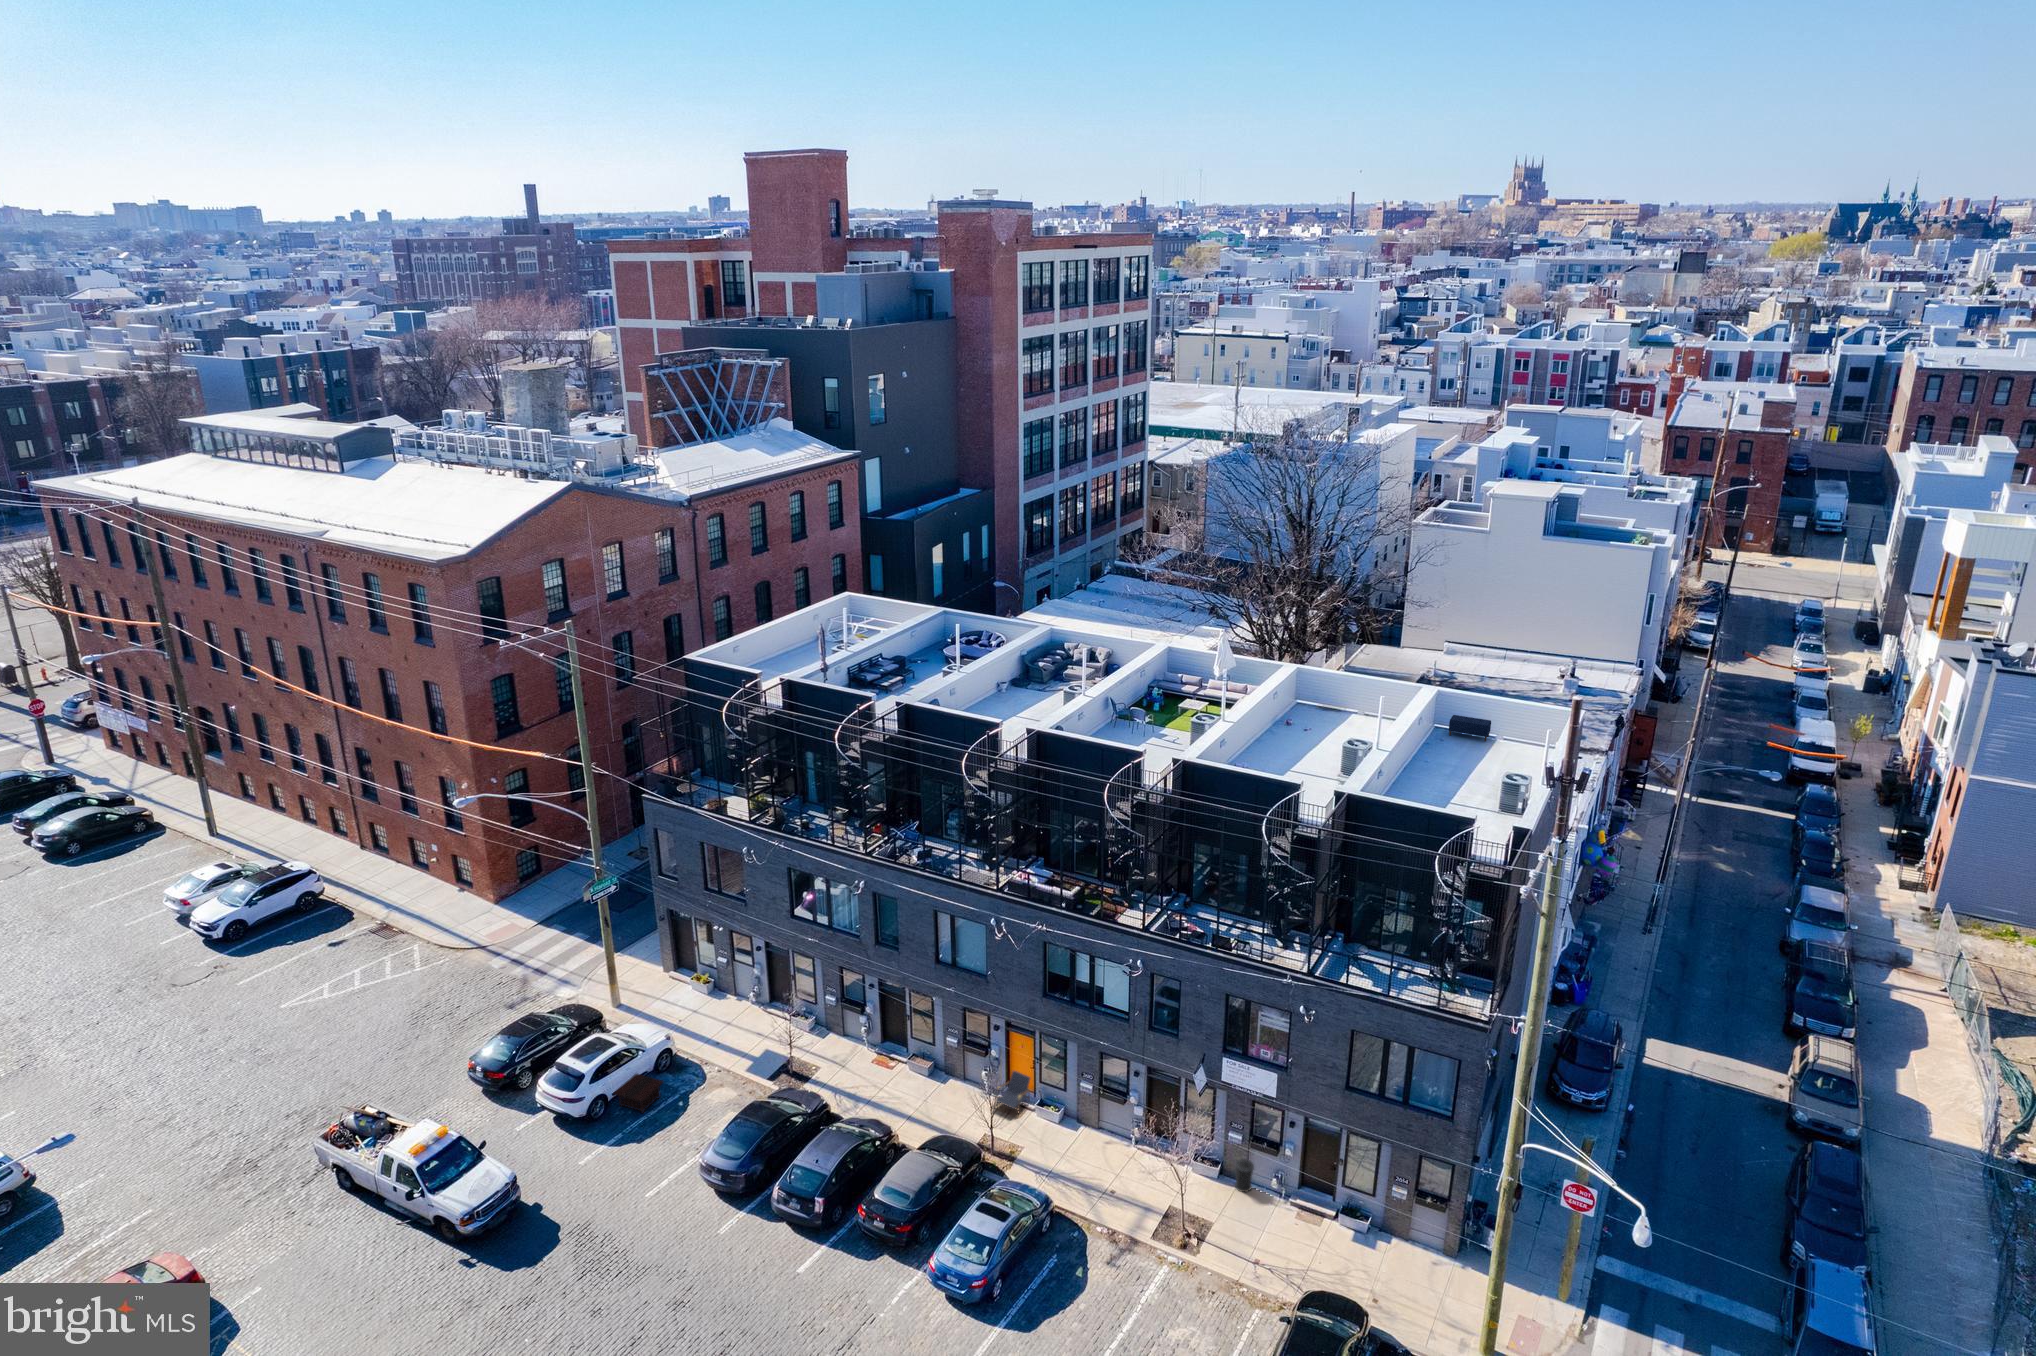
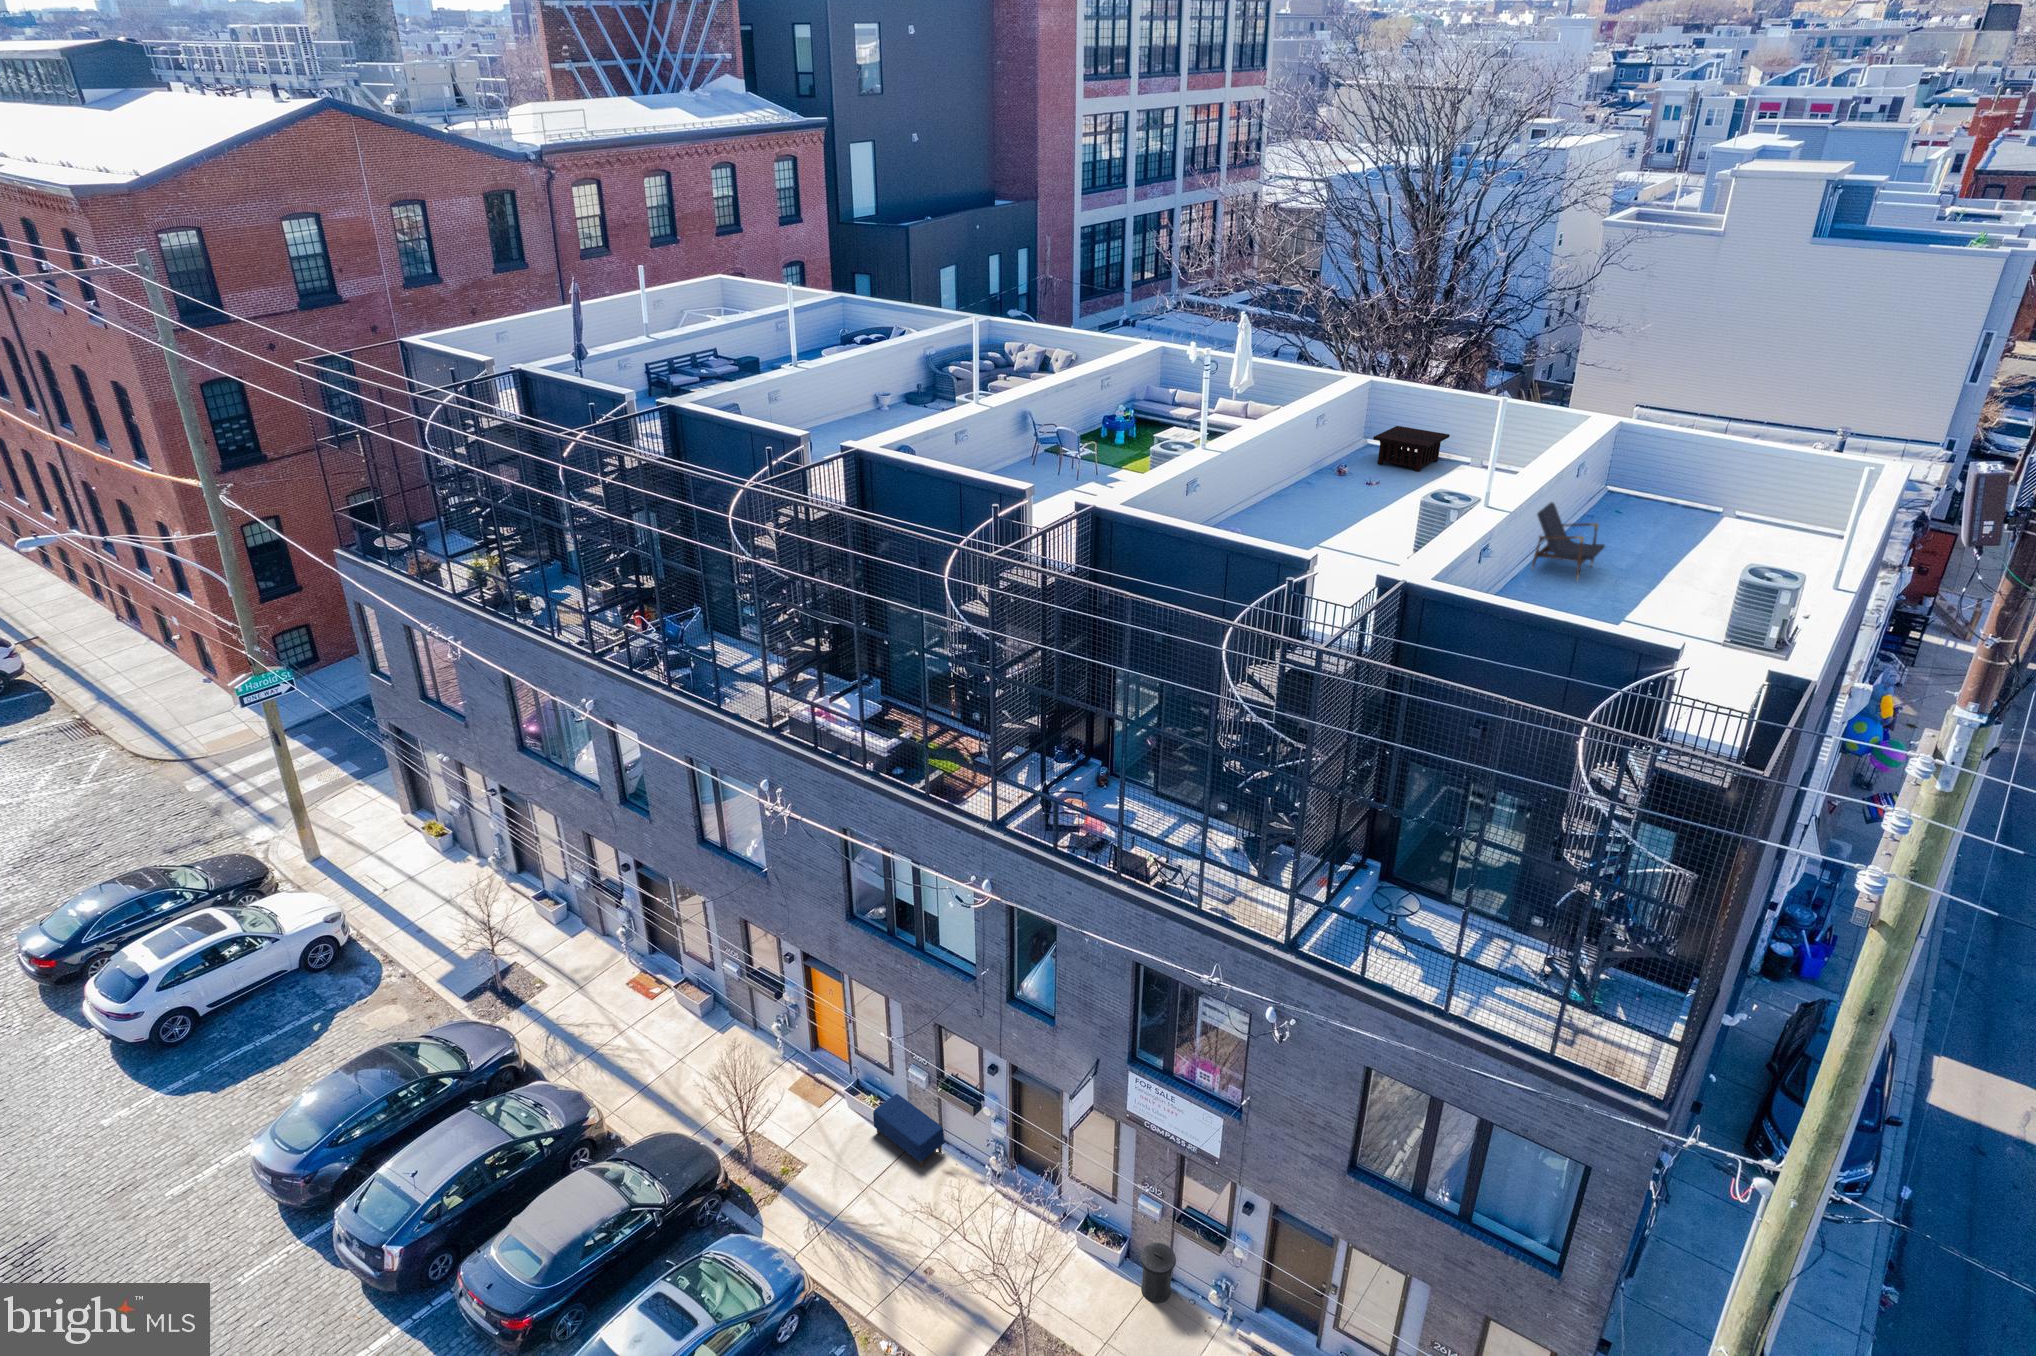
bench: present [1449,715,1491,742] -> present [873,1094,944,1168]
lounge chair: present [996,1071,1030,1112] -> present [1532,502,1605,581]
coffee table: present [613,1074,663,1113] -> present [1373,426,1450,472]

